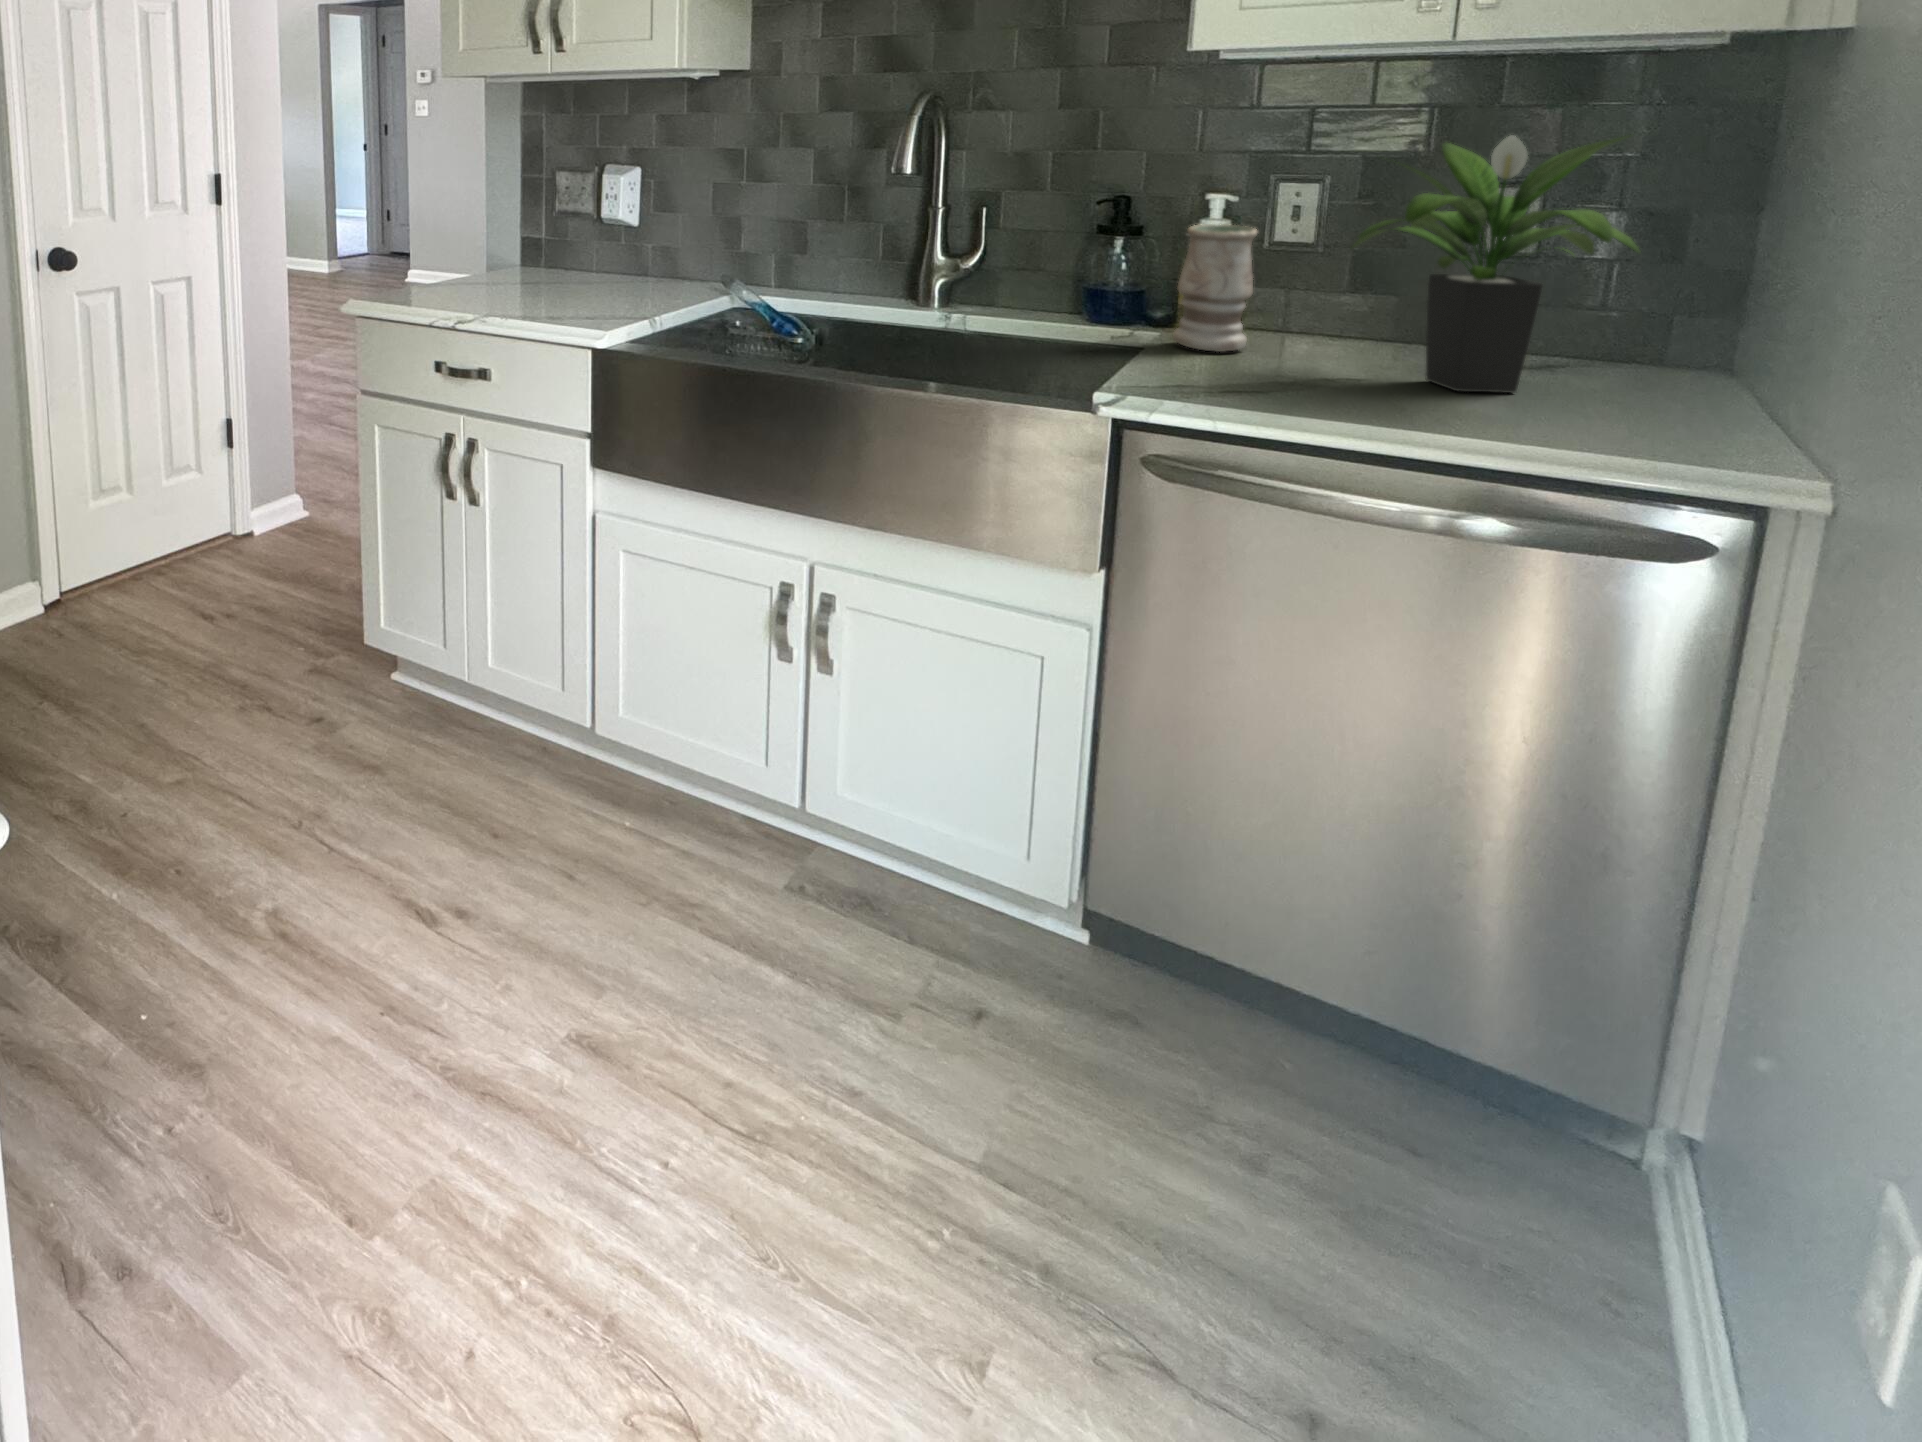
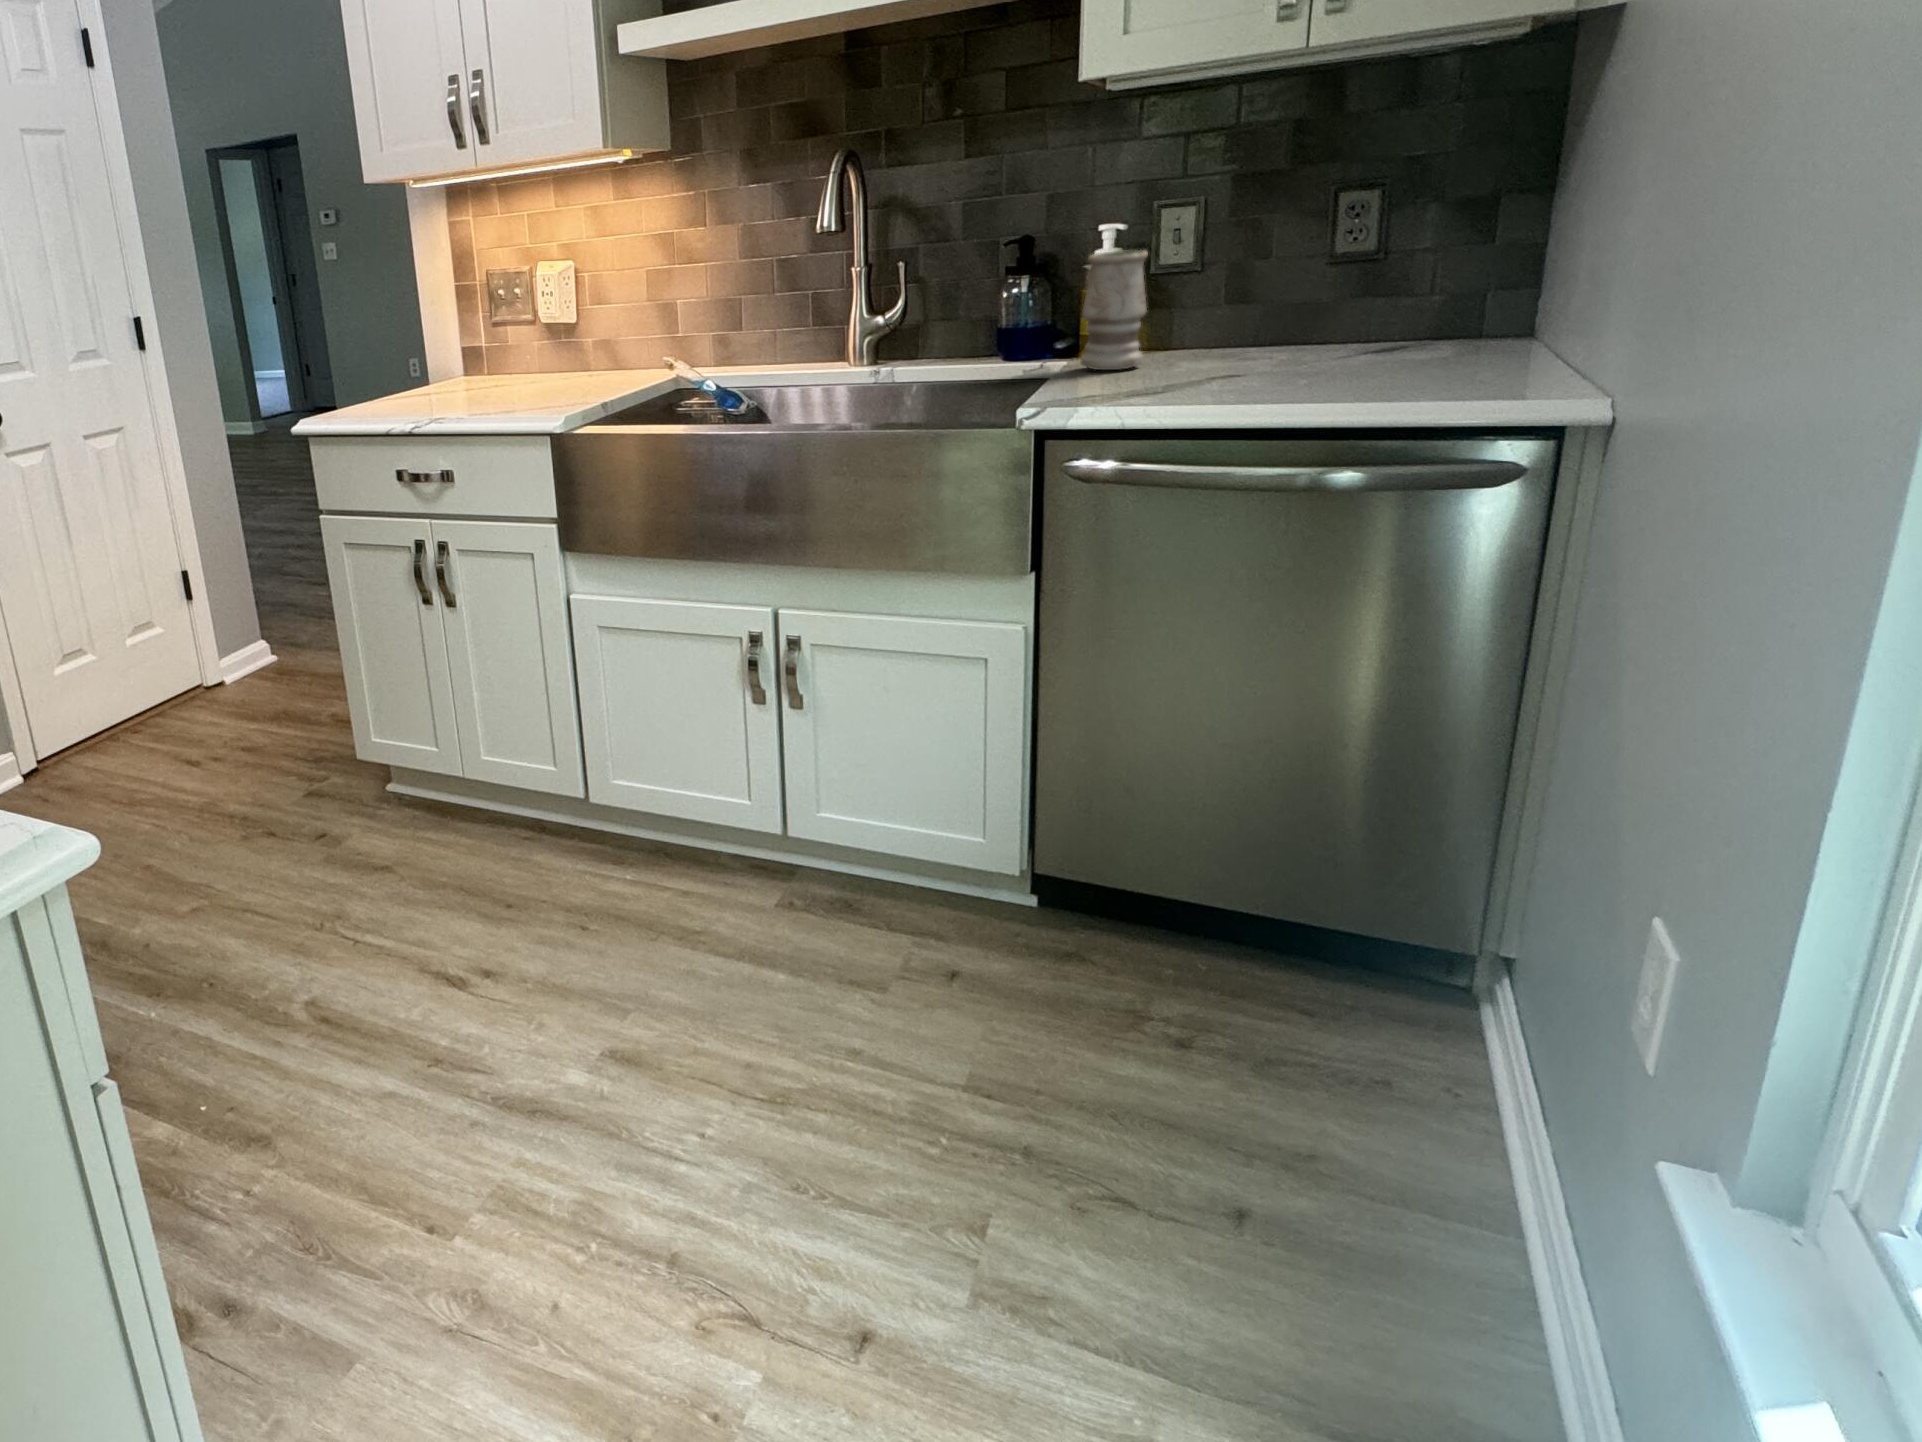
potted plant: present [1353,135,1641,393] -> none [1227,118,1460,373]

